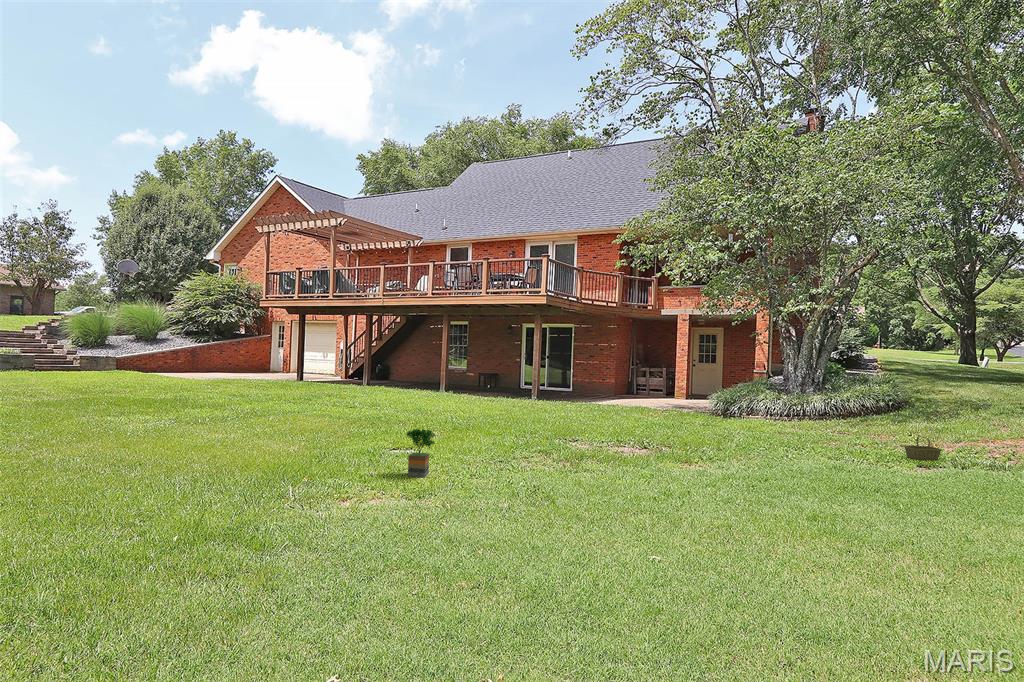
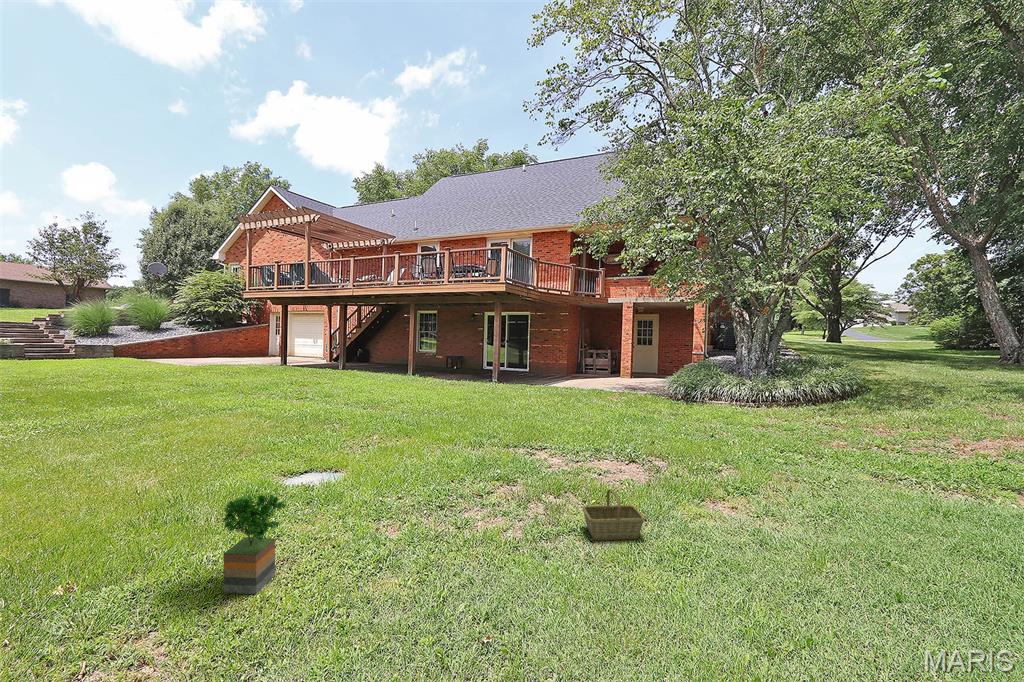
basket: present [904,437,942,460] -> present [582,489,645,540]

